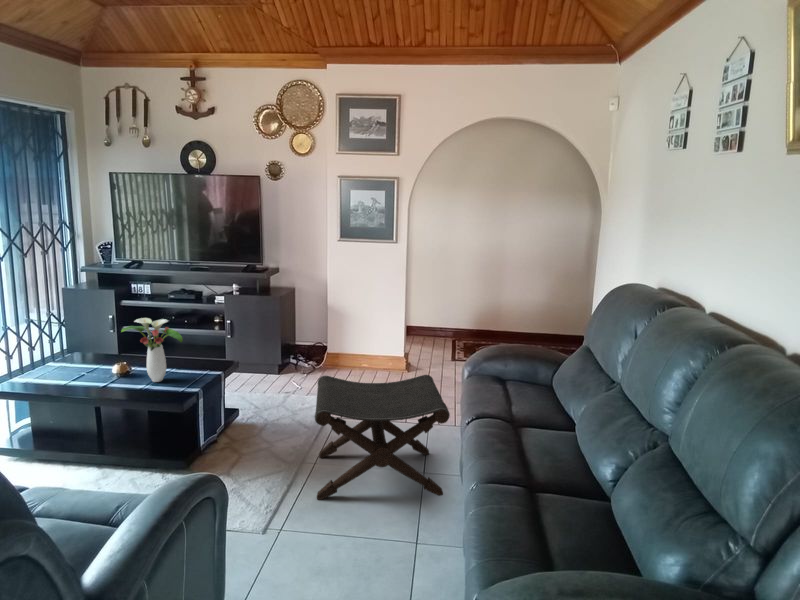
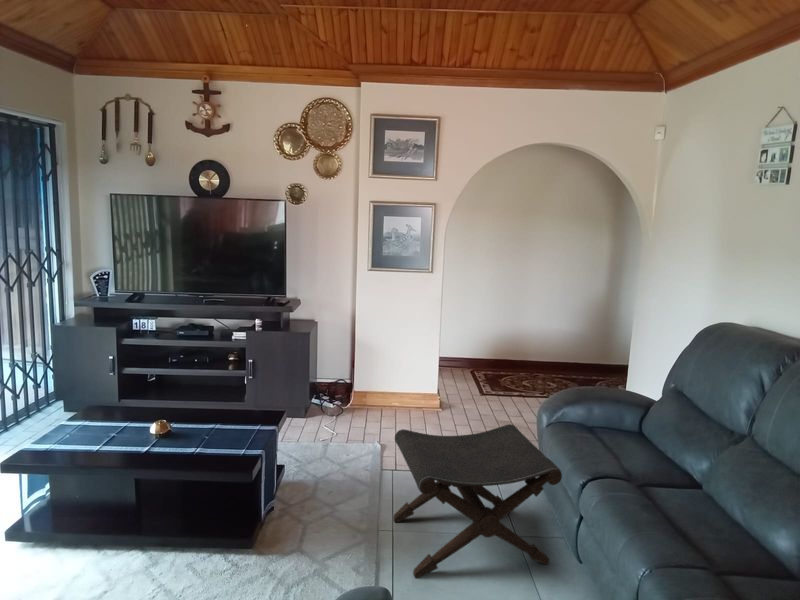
flower arrangement: present [121,318,183,382] -> none [174,368,243,443]

